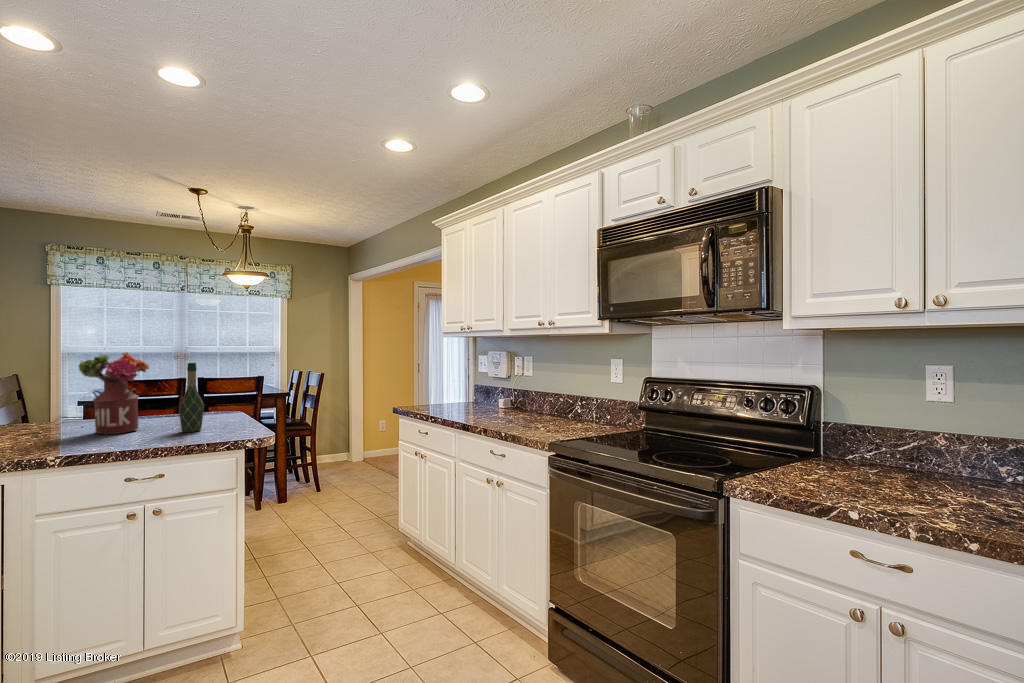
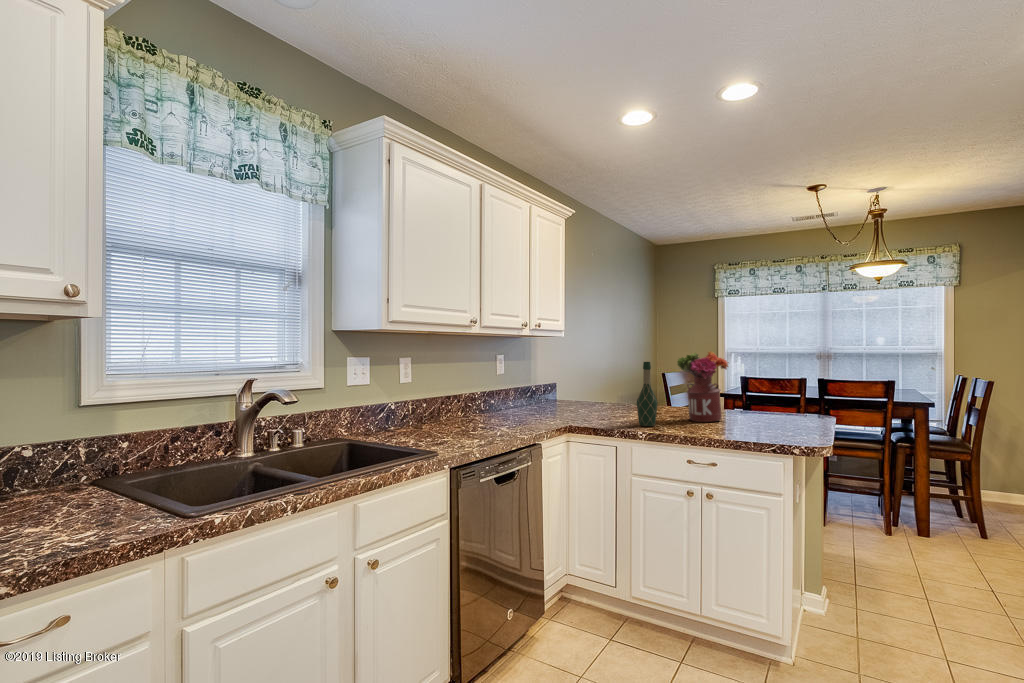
wine bottle: present [179,363,204,432] -> present [637,362,658,426]

